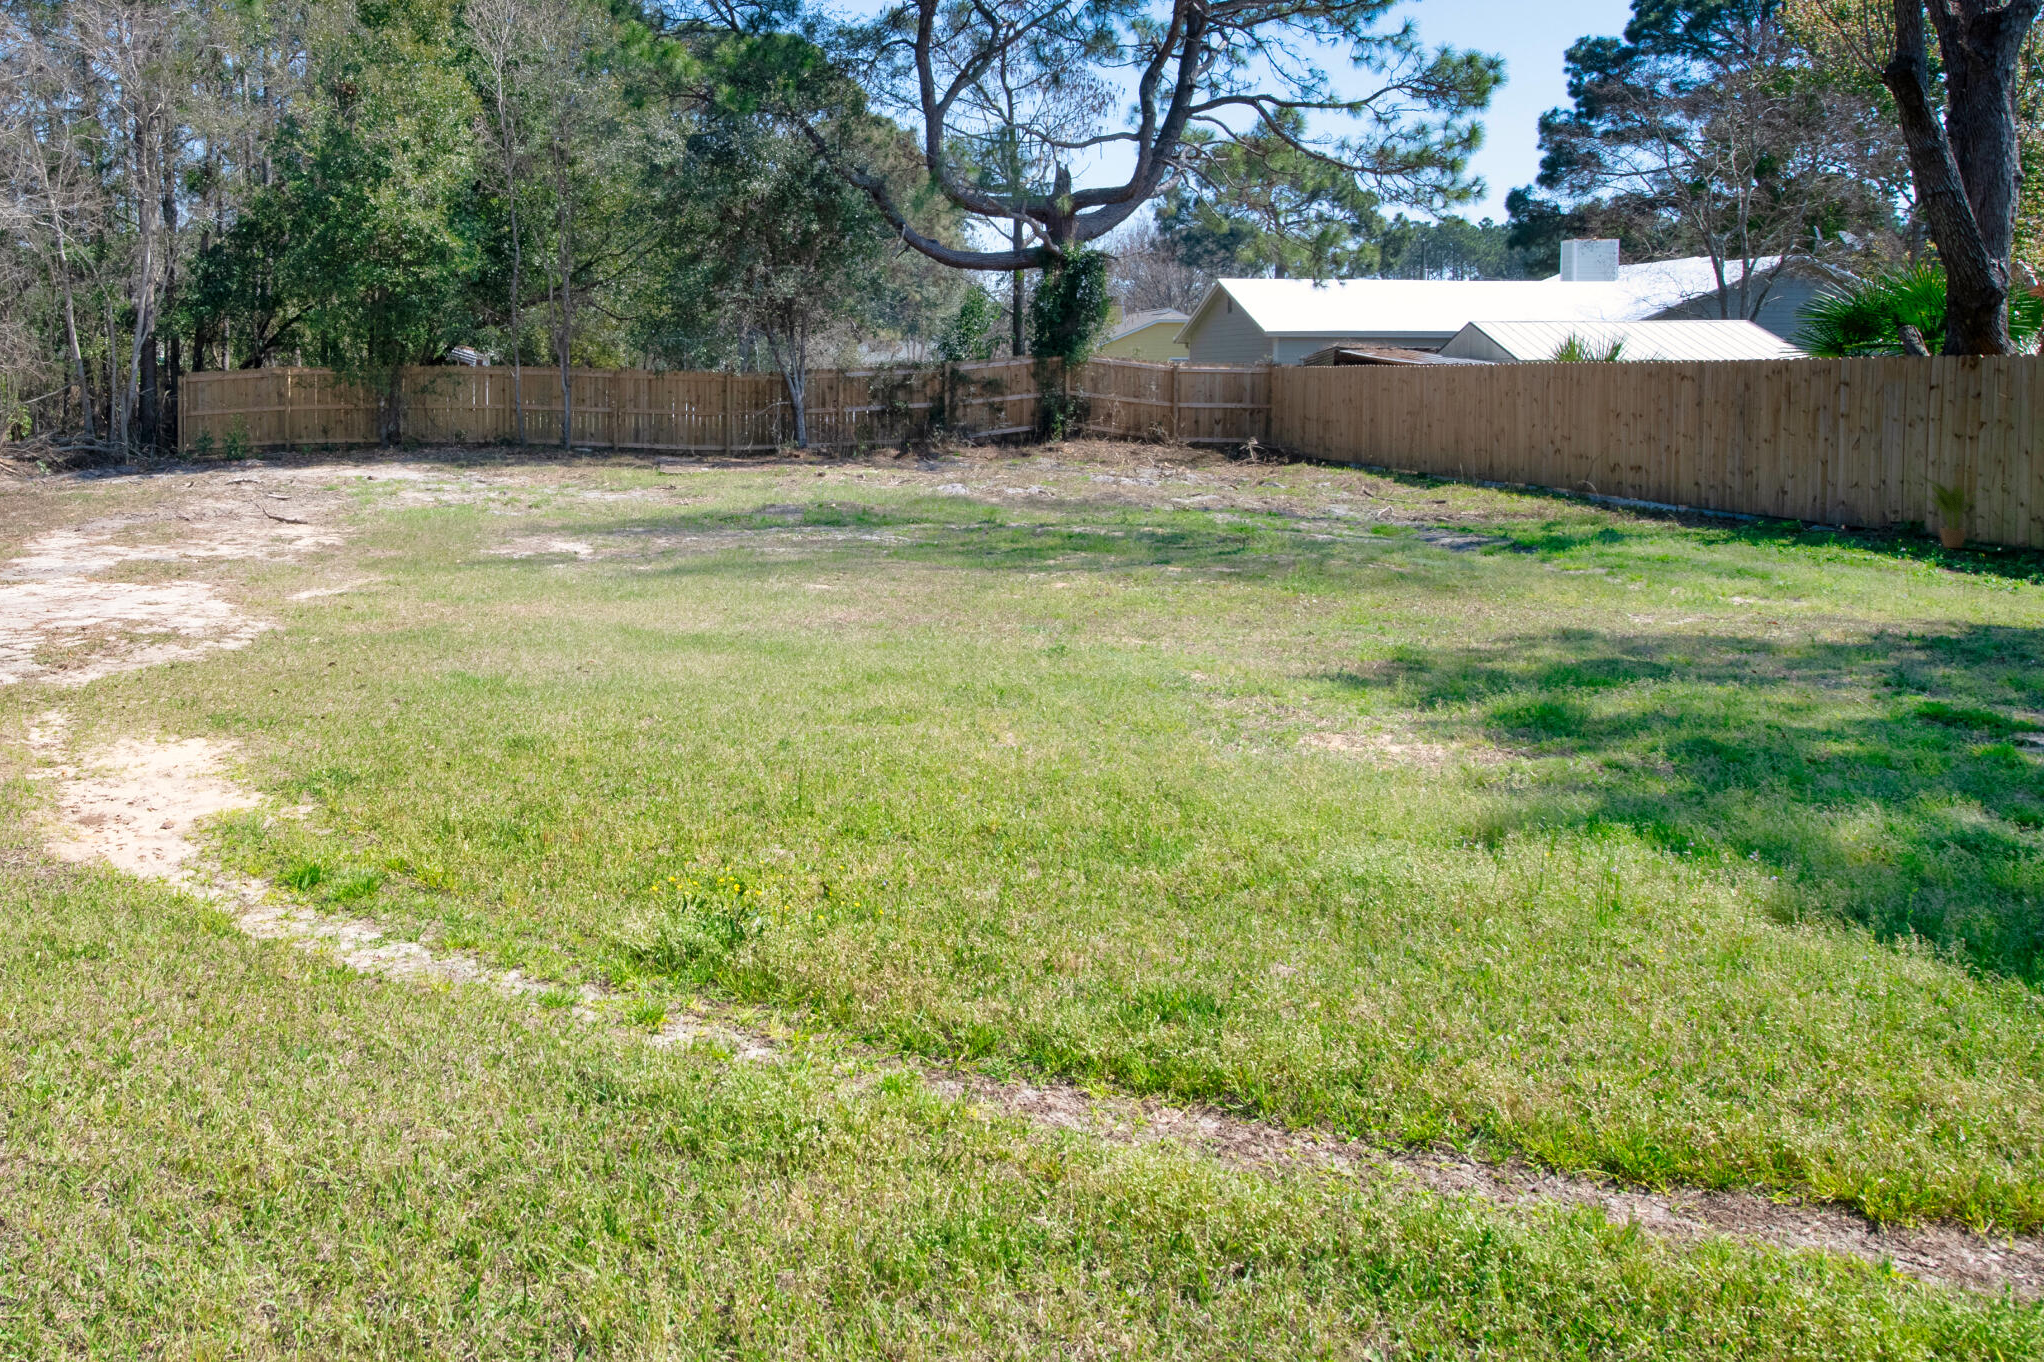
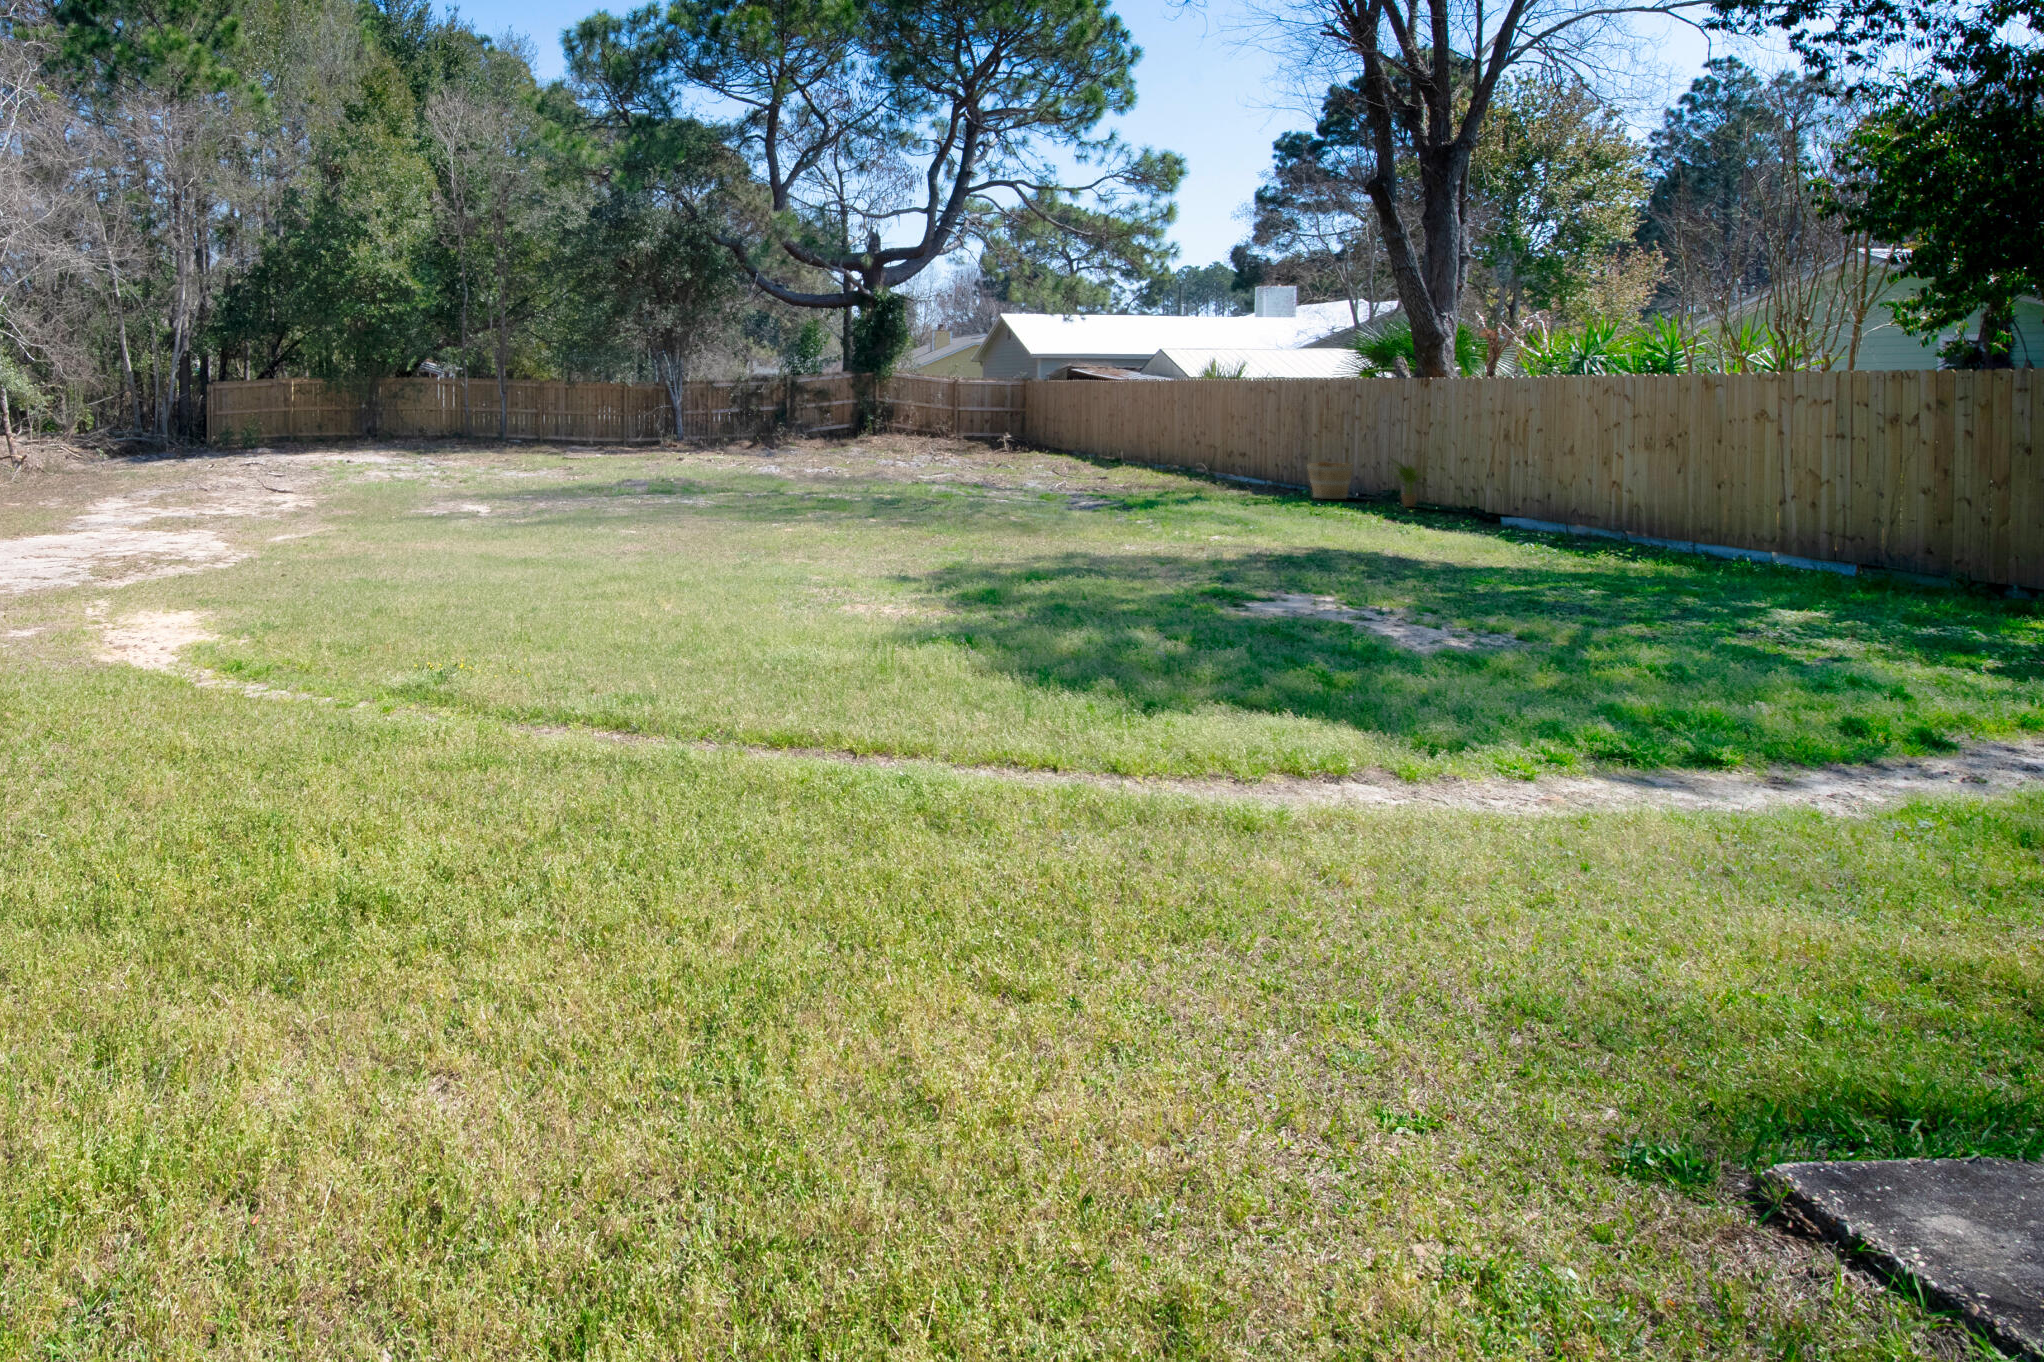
wooden bucket: none [1770,480,1845,535] -> present [1307,462,1354,499]

